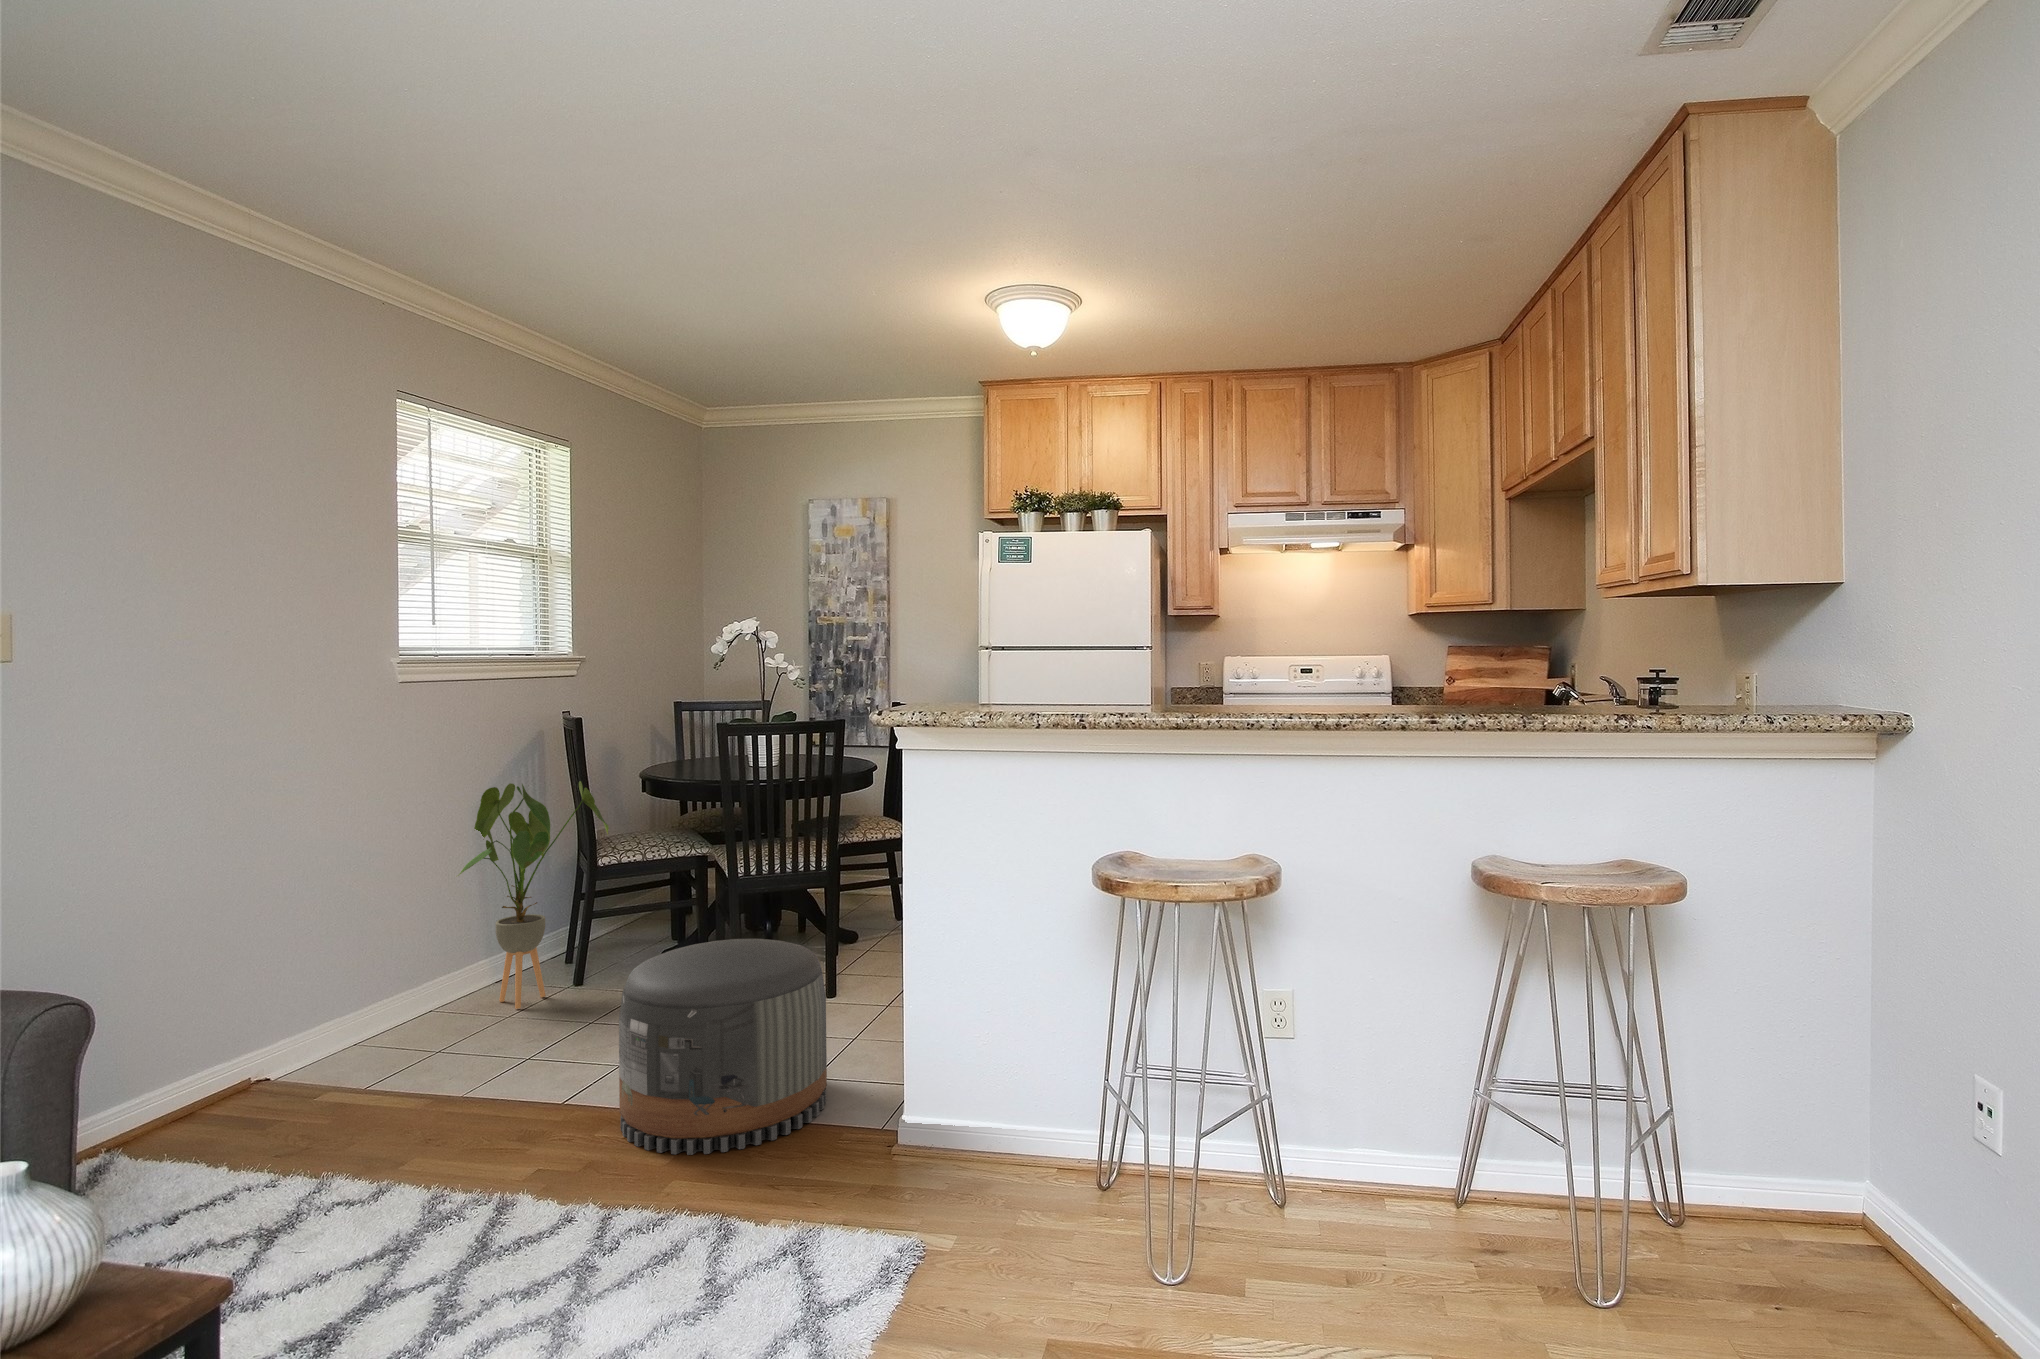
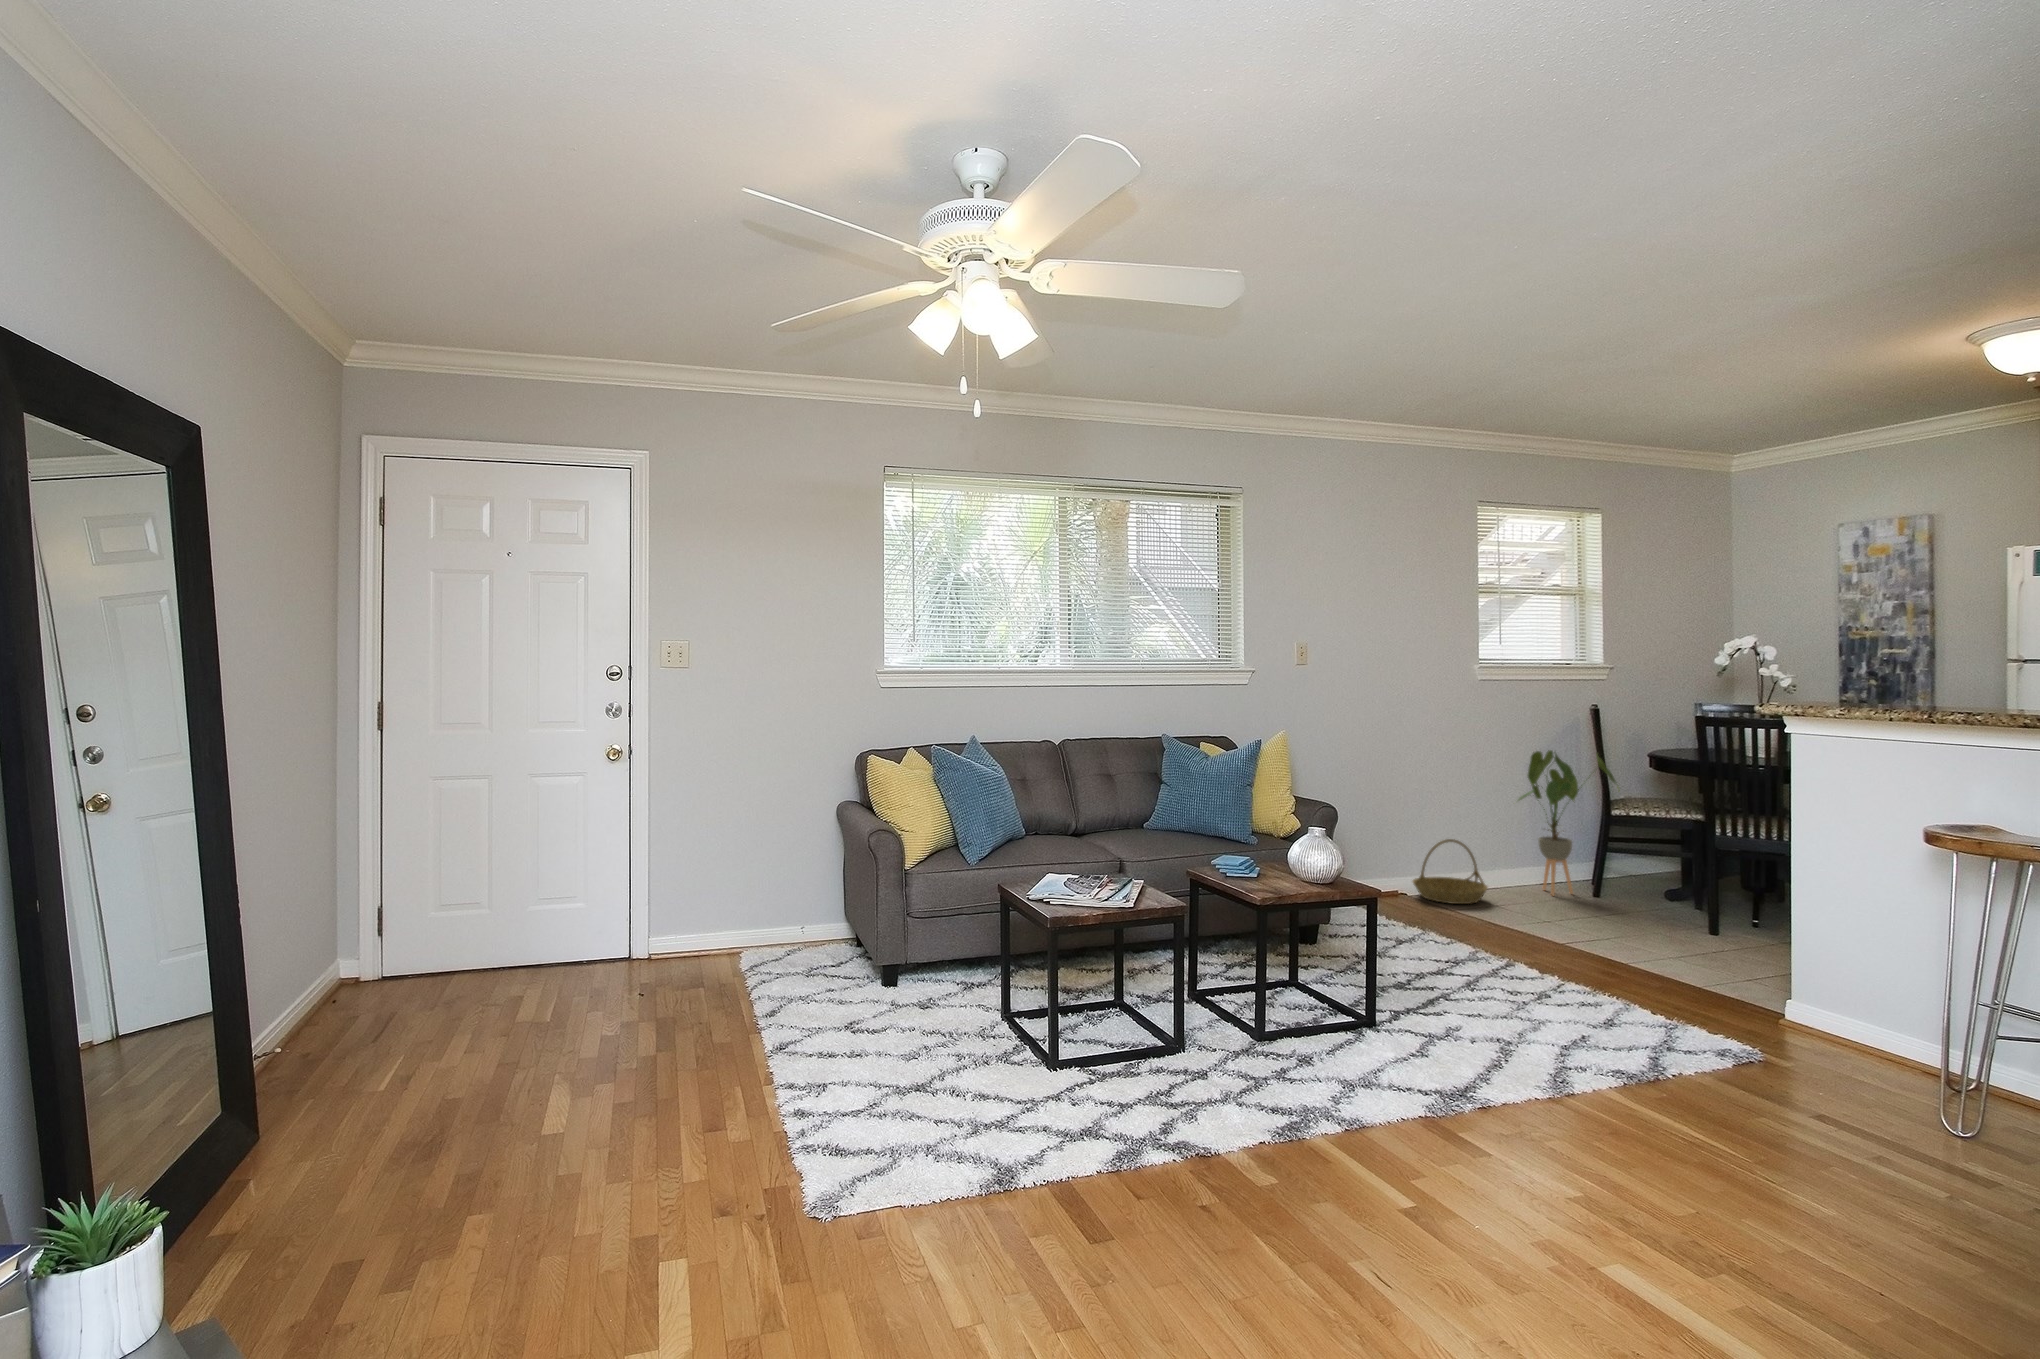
pouf: present [619,939,827,1155] -> none [1587,862,1745,992]
basket: none [275,962,423,1087] -> present [1413,839,1488,904]

